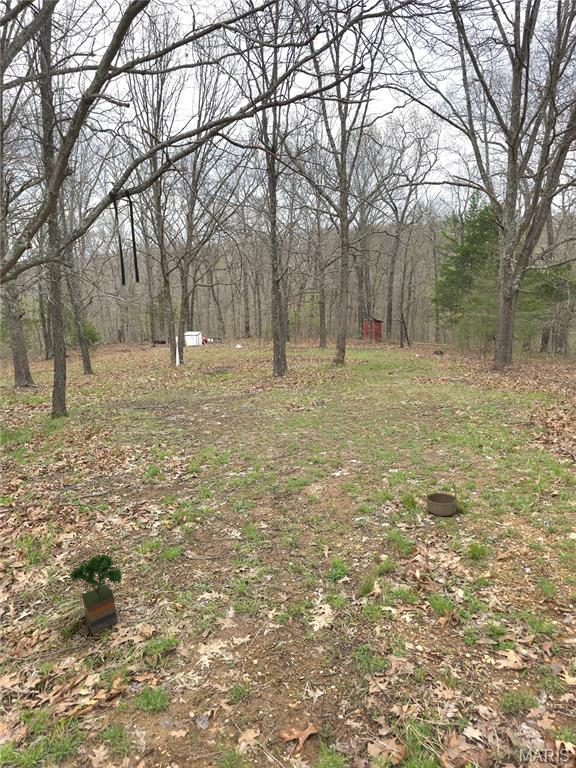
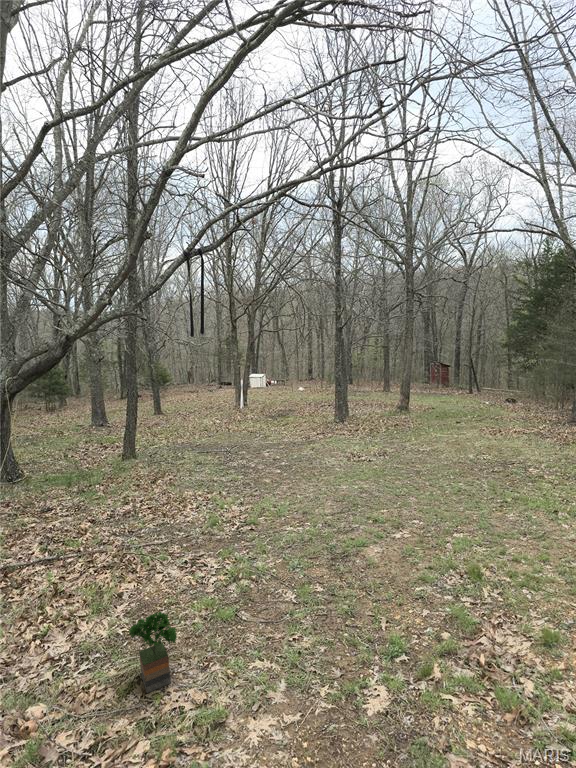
basket: present [426,476,457,516] -> none [494,548,530,593]

